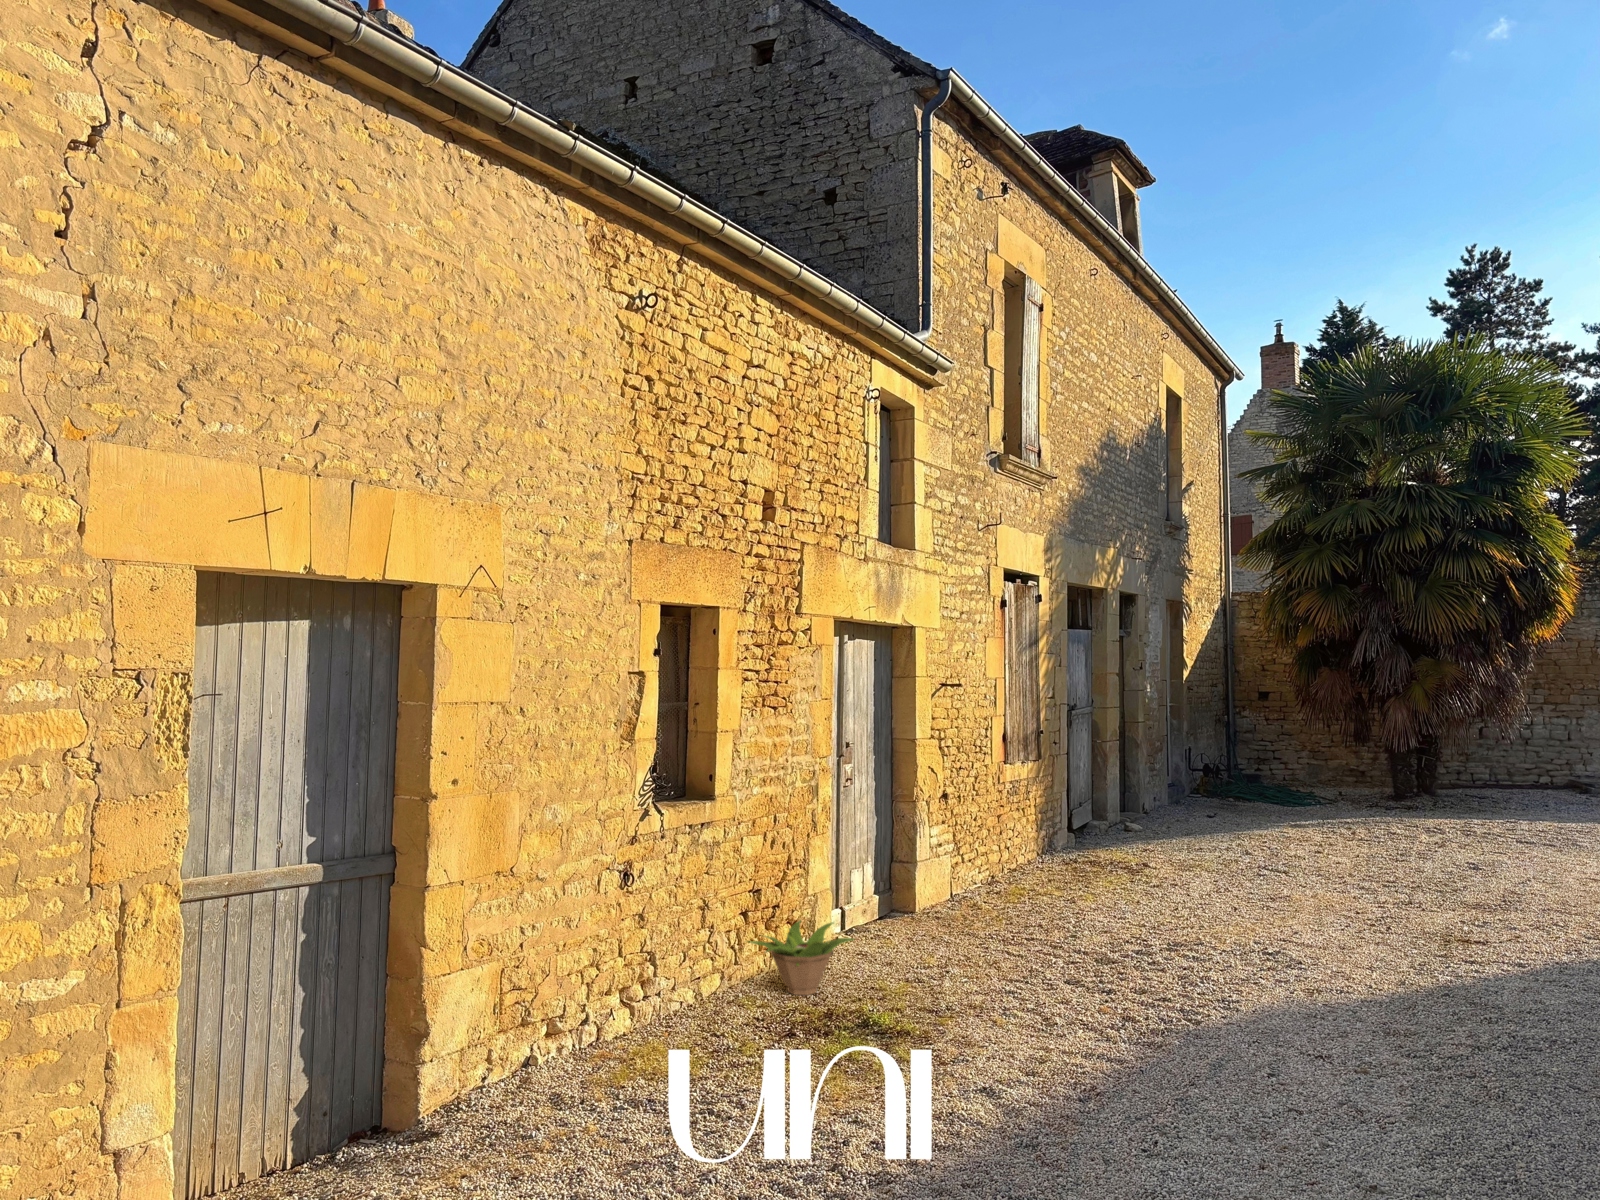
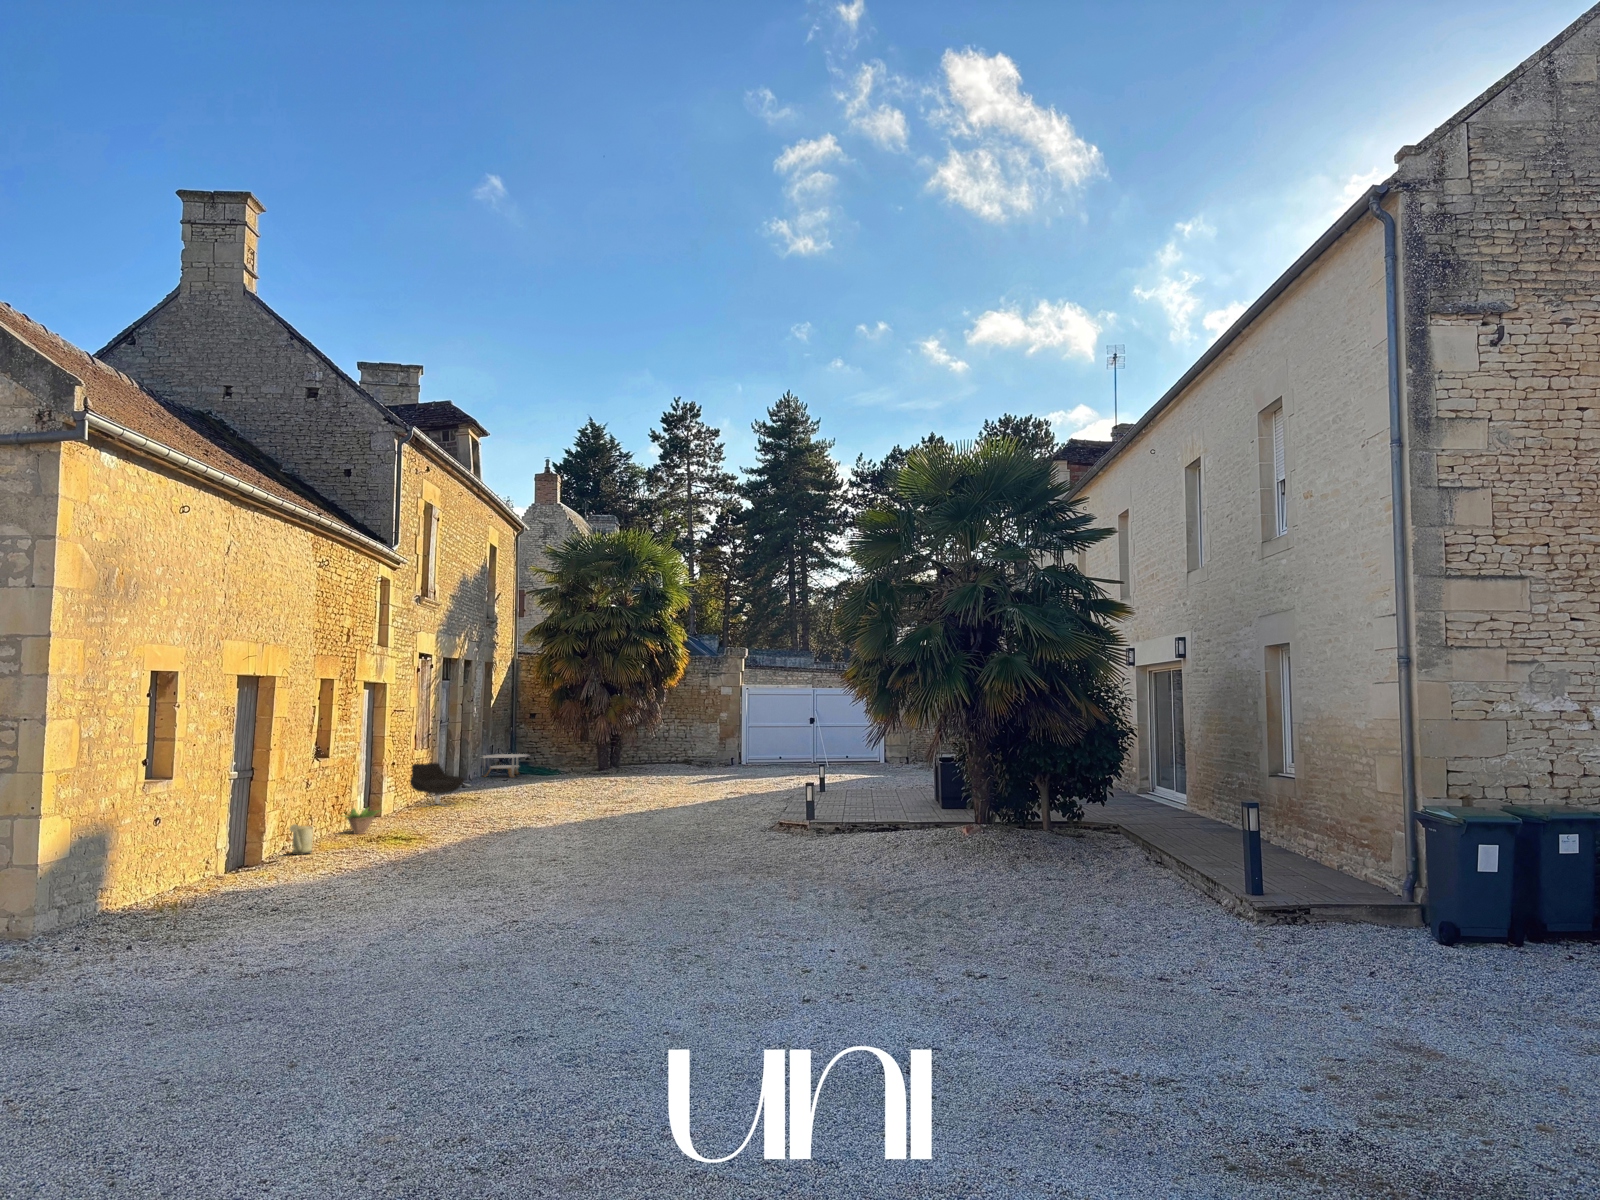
round table: none [1160,769,1257,817] -> present [483,754,527,777]
lounge chair: none [981,797,1099,902] -> present [410,763,464,805]
watering can: none [514,980,601,1091] -> present [290,824,313,855]

